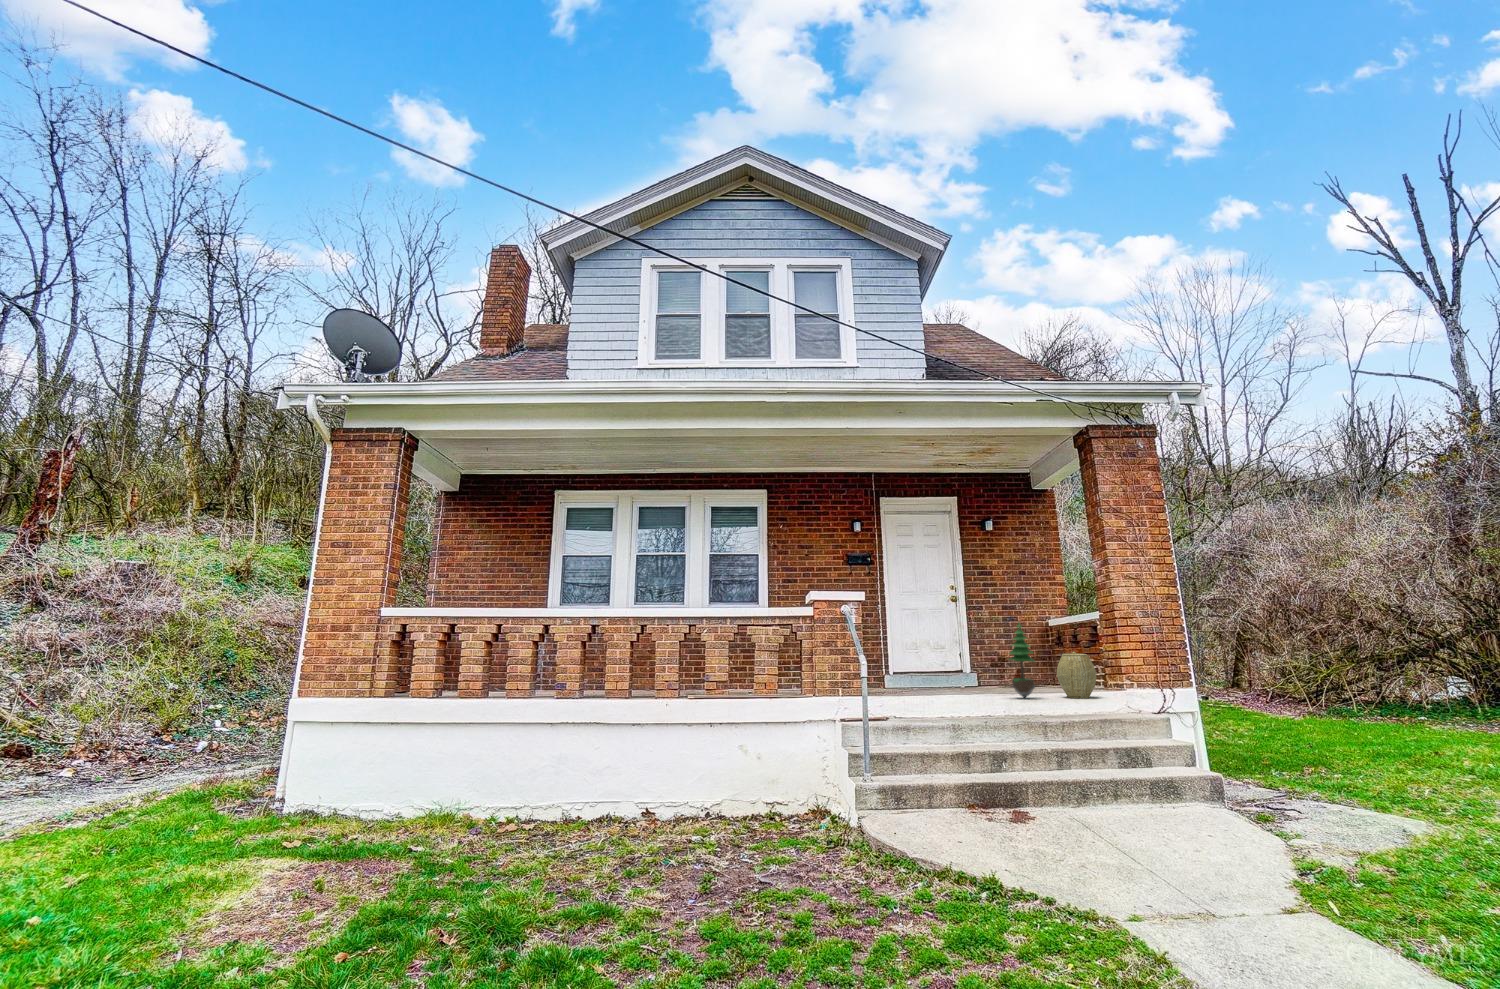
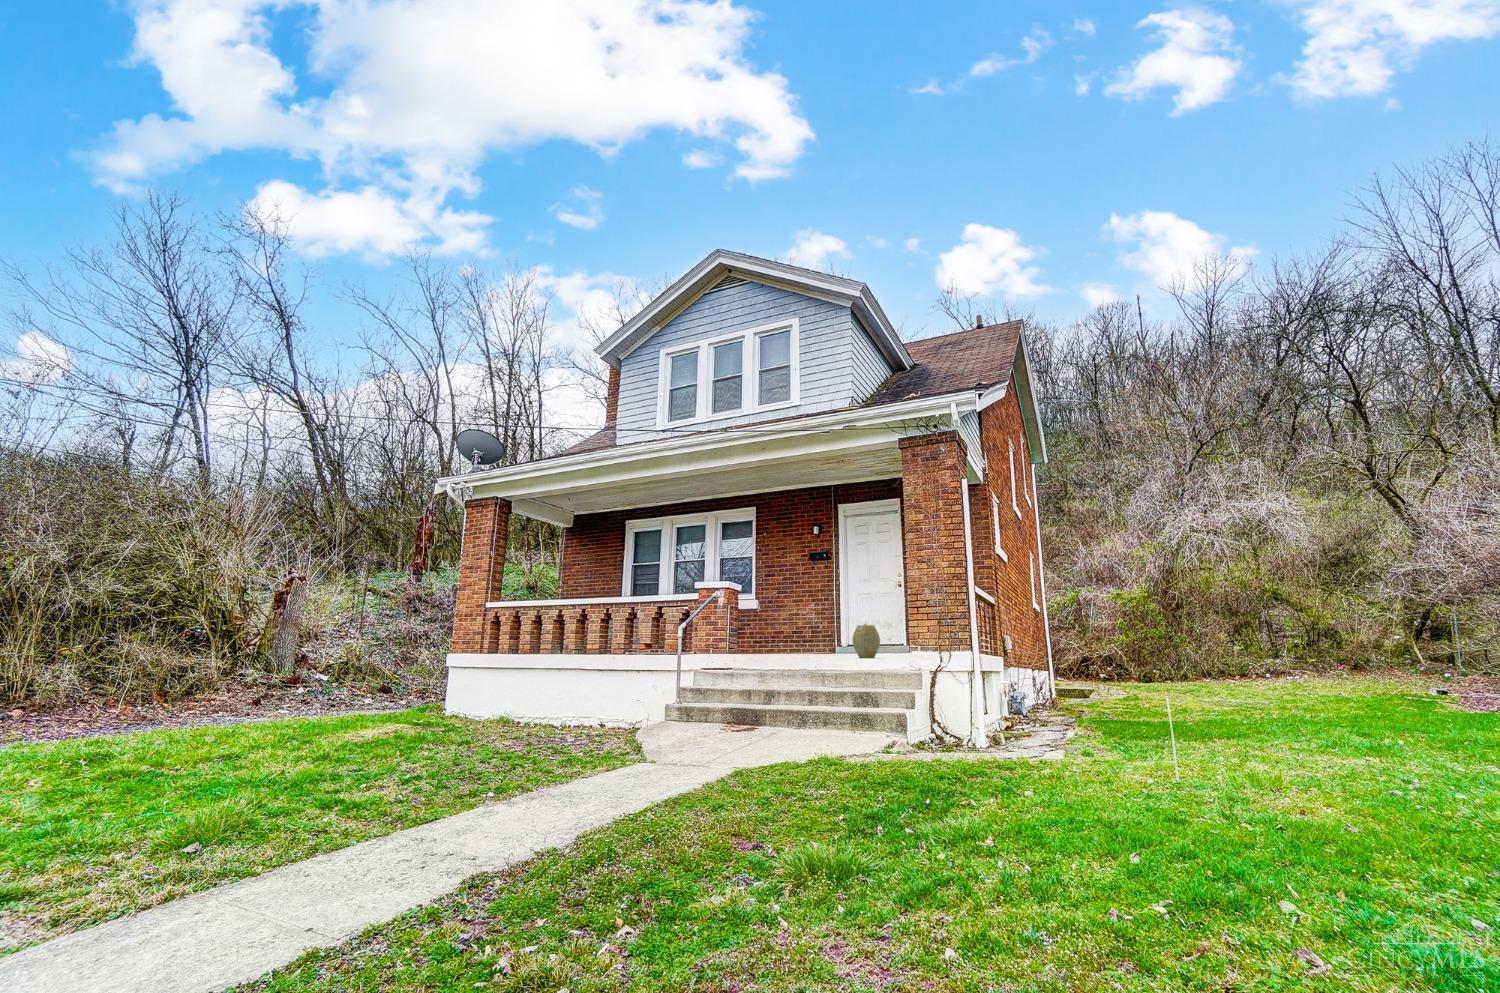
potted tree: present [1009,623,1035,698] -> none [819,601,839,658]

